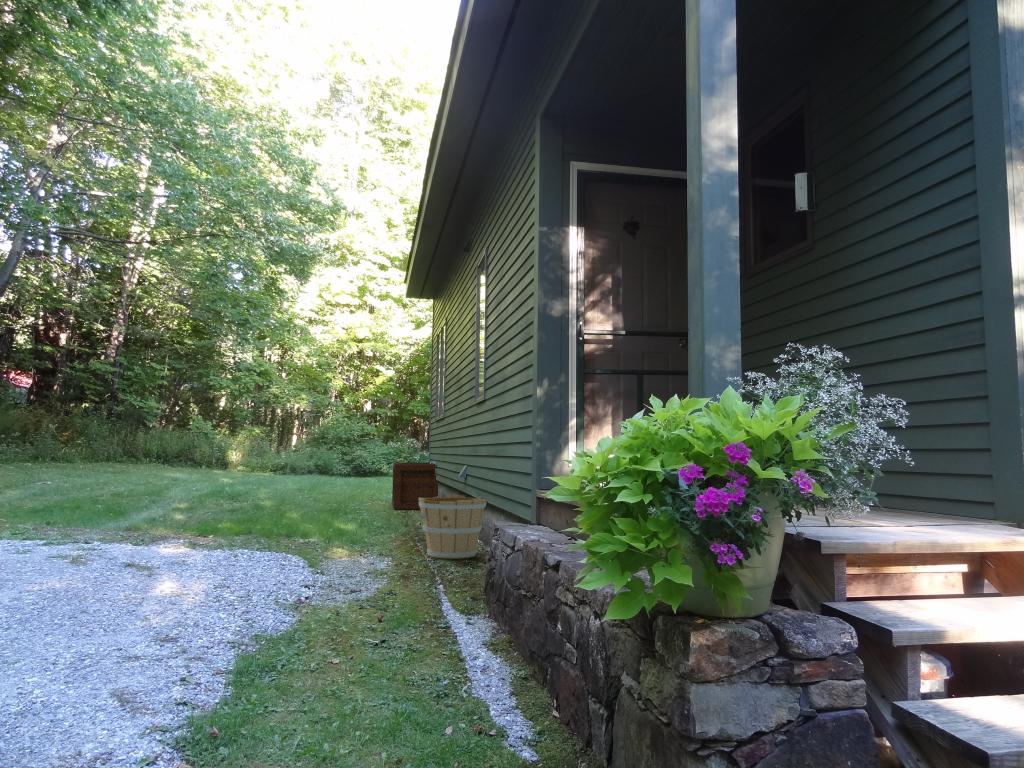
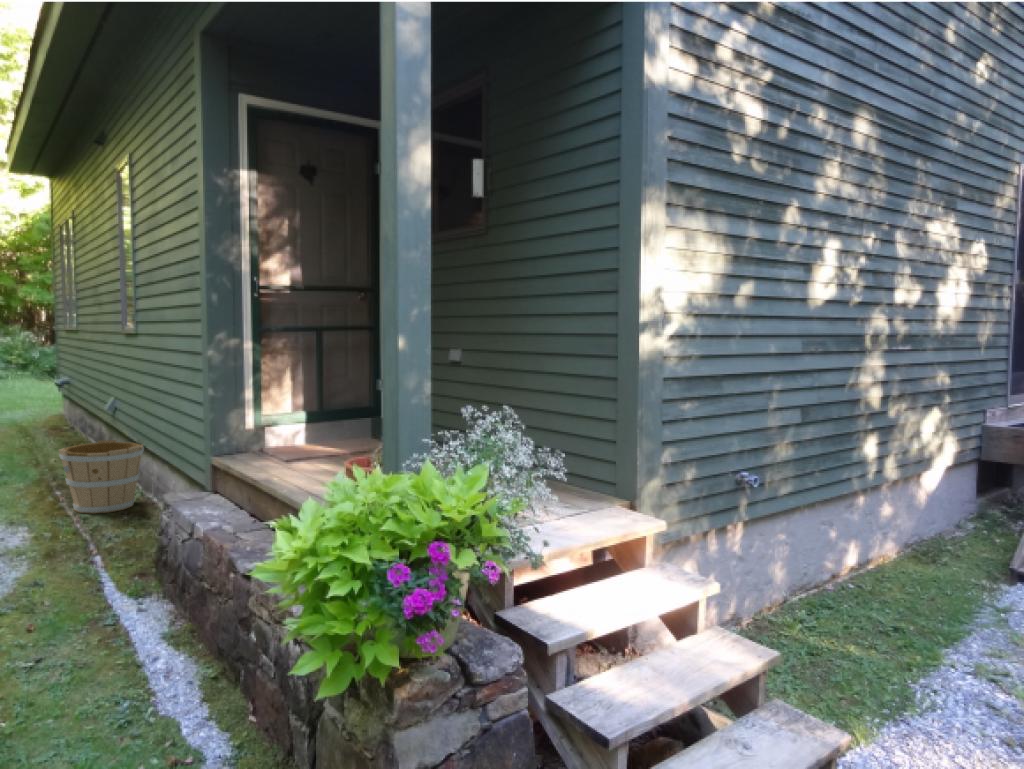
wooden crate: present [392,462,438,510] -> none [11,380,78,438]

